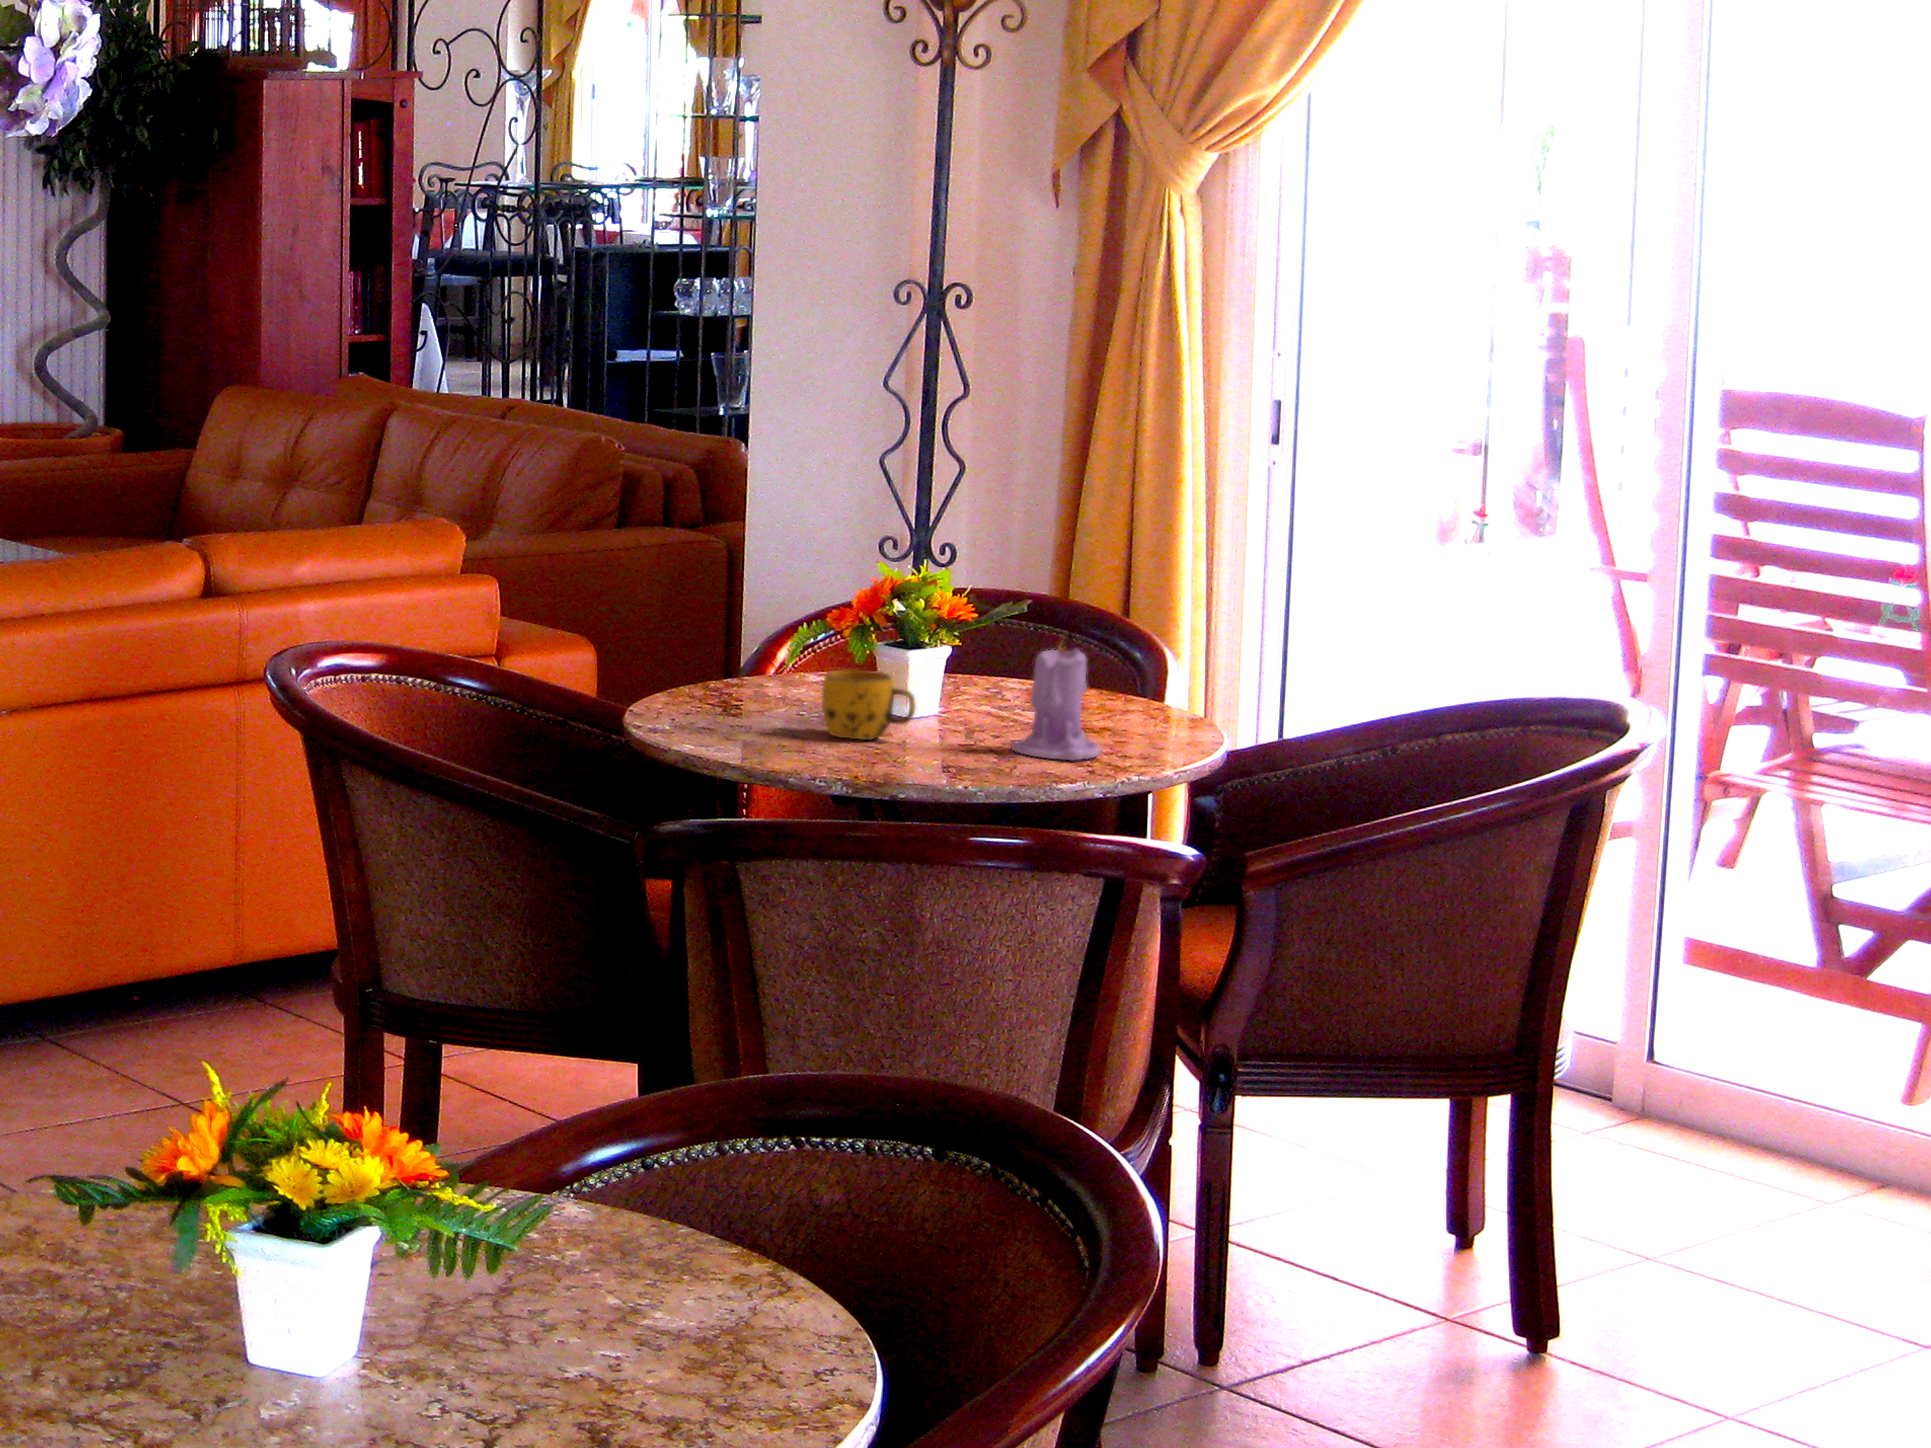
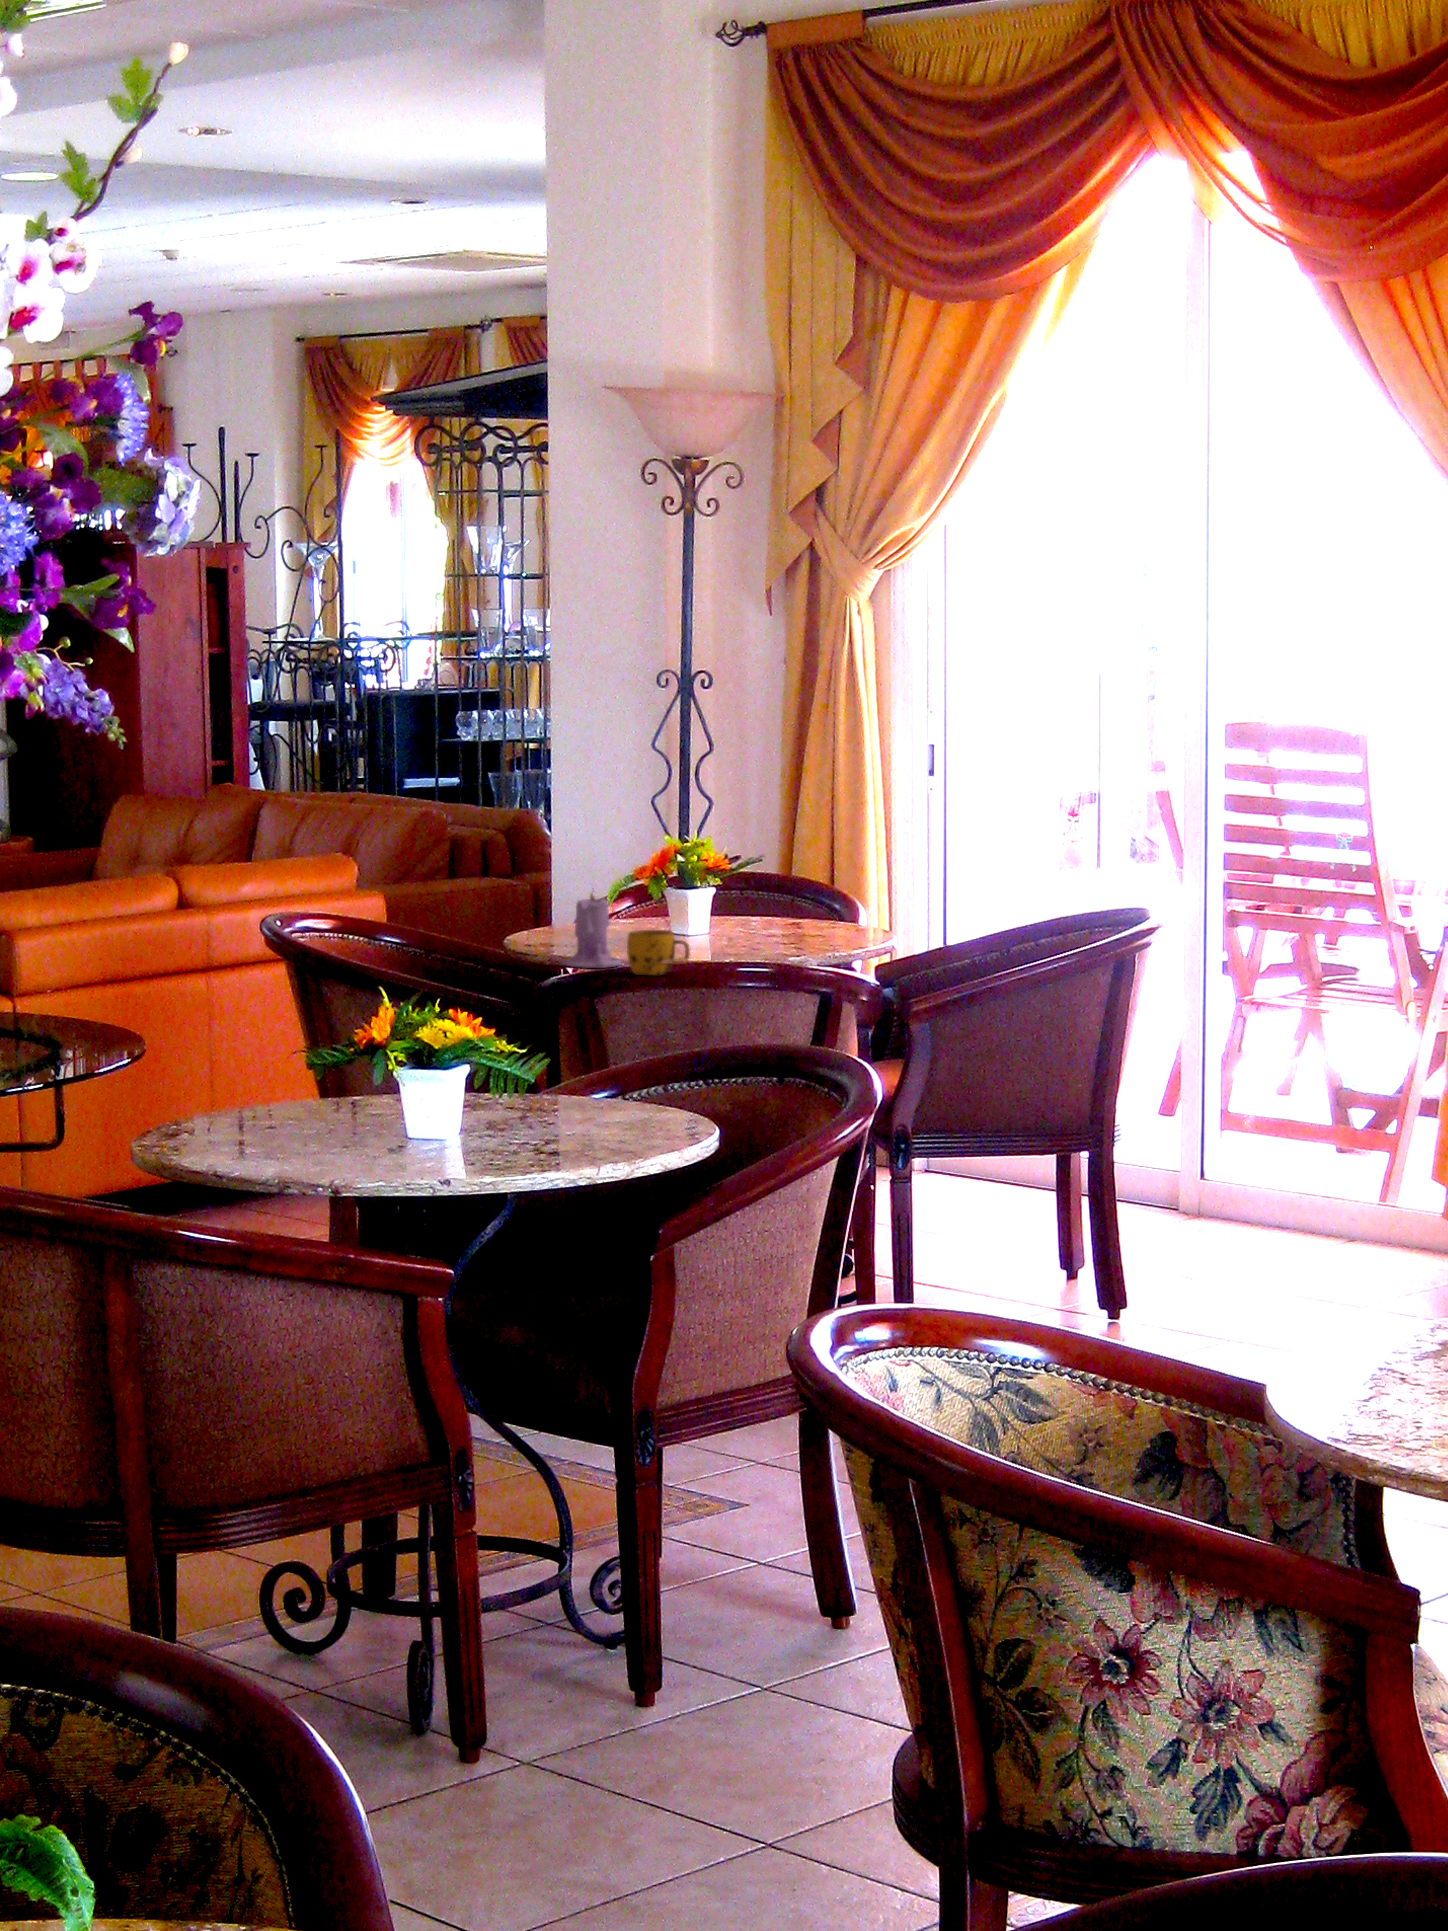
candle: present [1011,642,1101,760] -> present [564,894,621,968]

